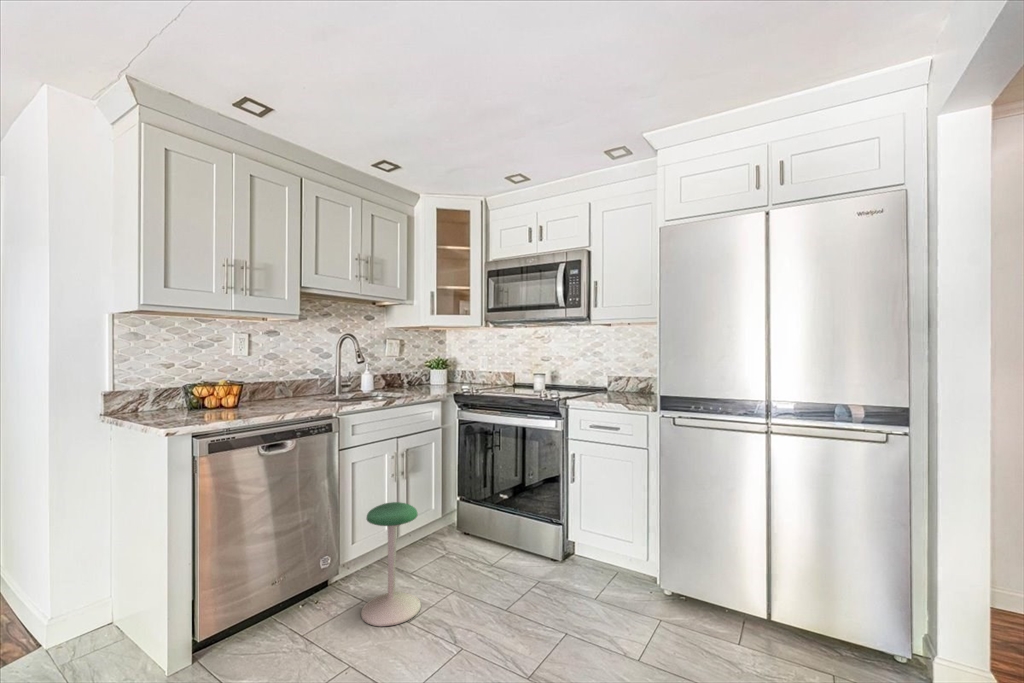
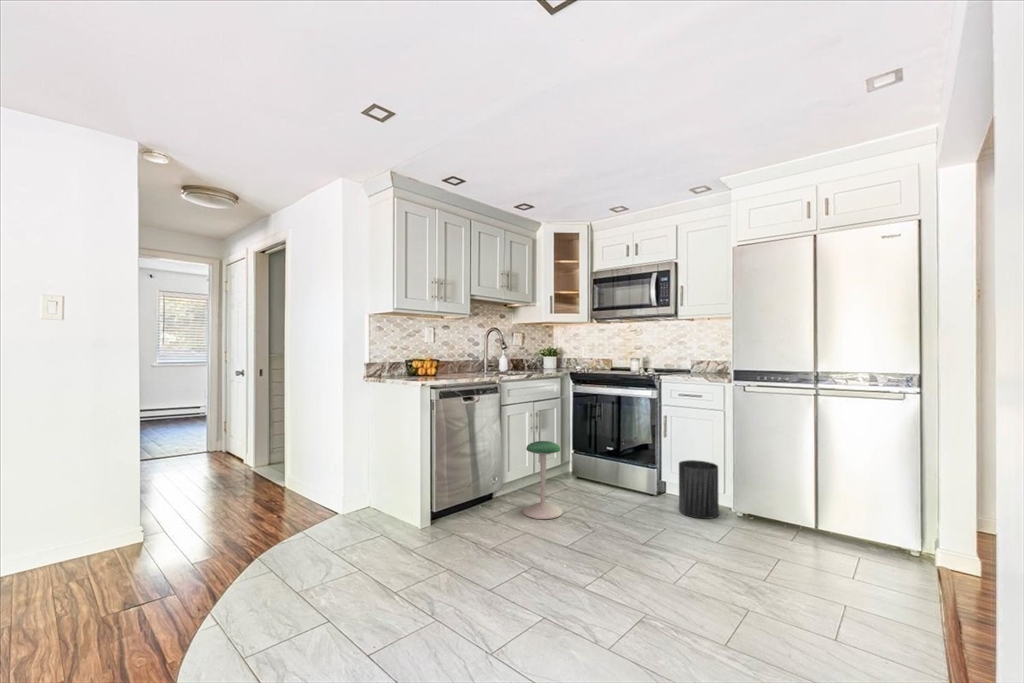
trash can: none [587,518,639,607] -> present [679,460,719,519]

